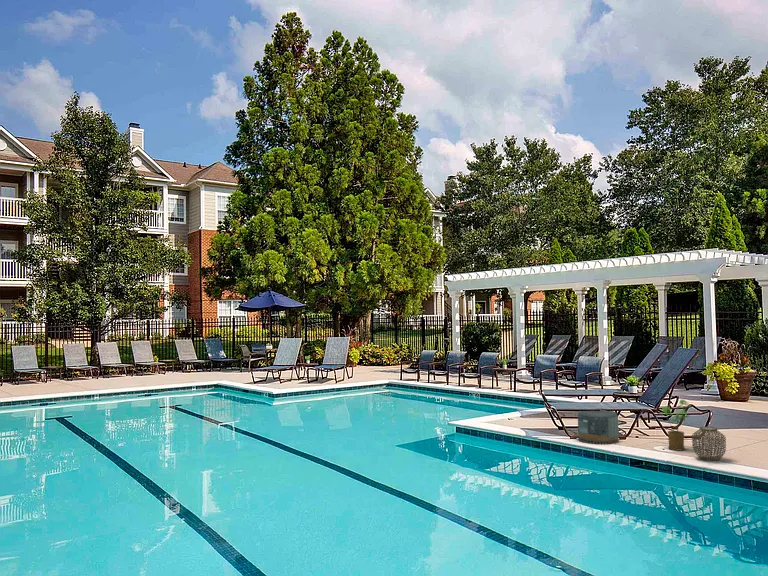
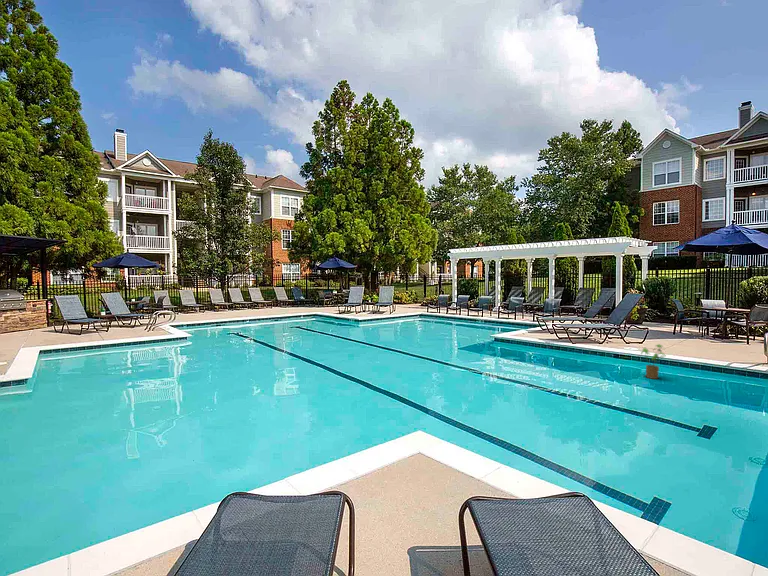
pouf: present [578,410,619,444] -> none [575,346,605,372]
woven basket: present [692,427,726,461] -> none [673,365,701,390]

